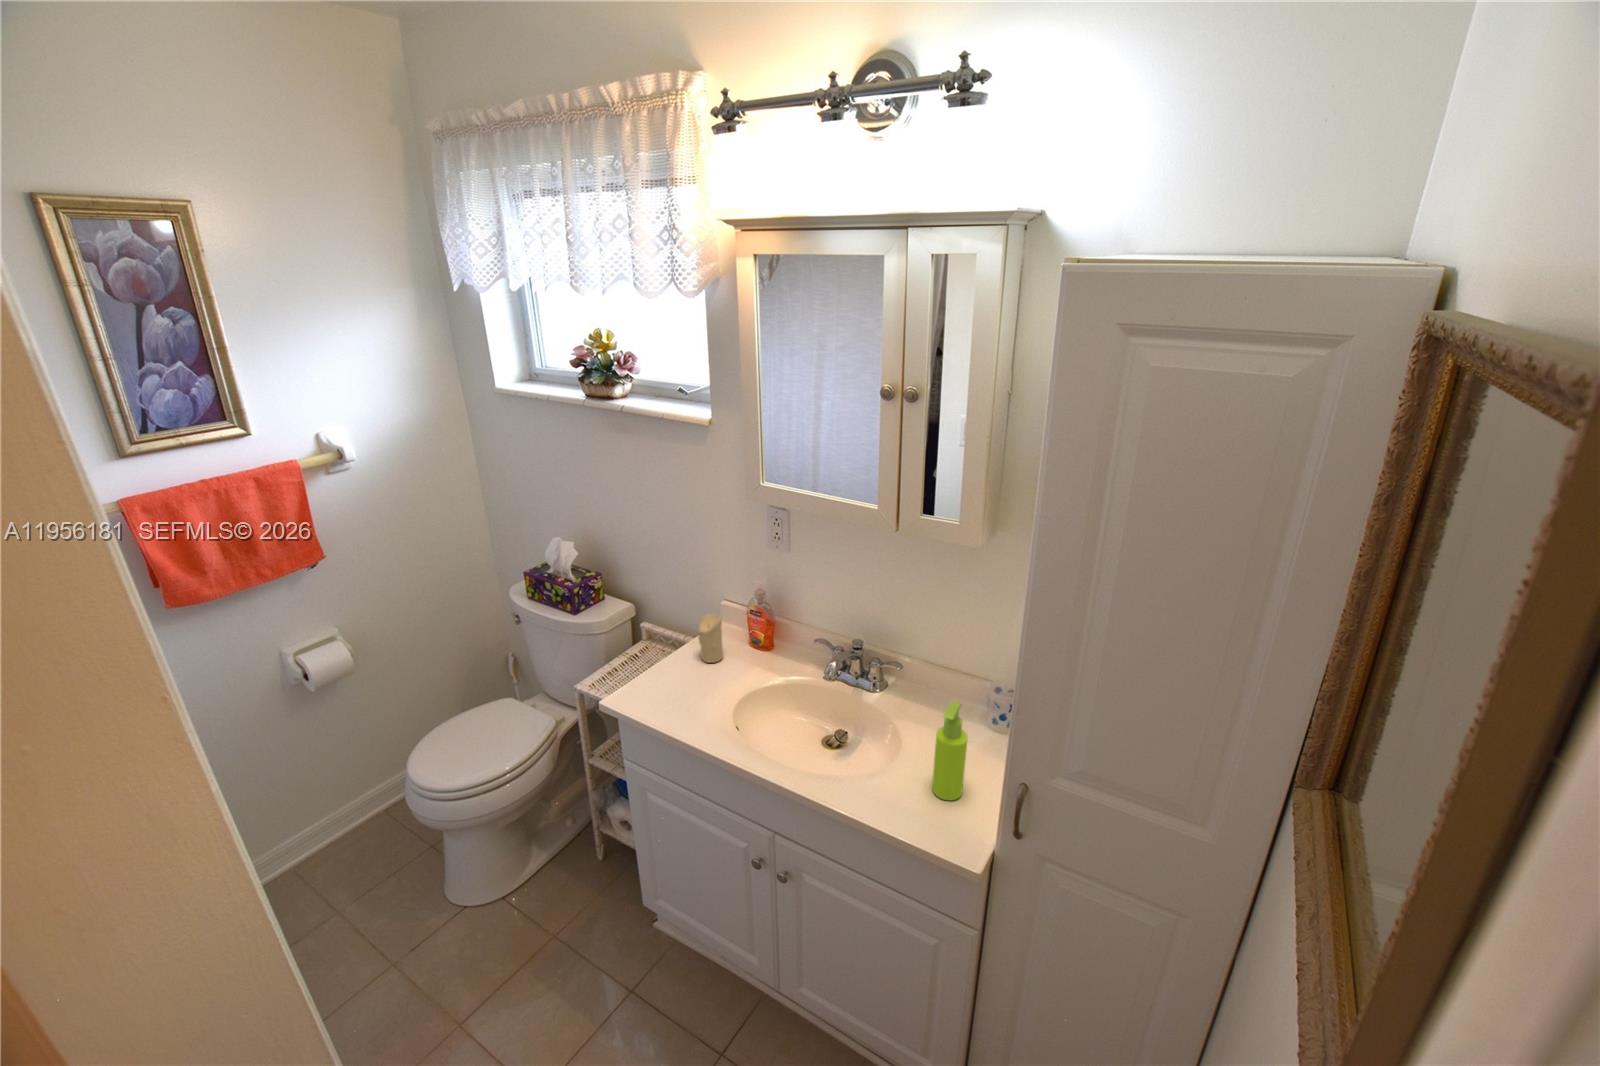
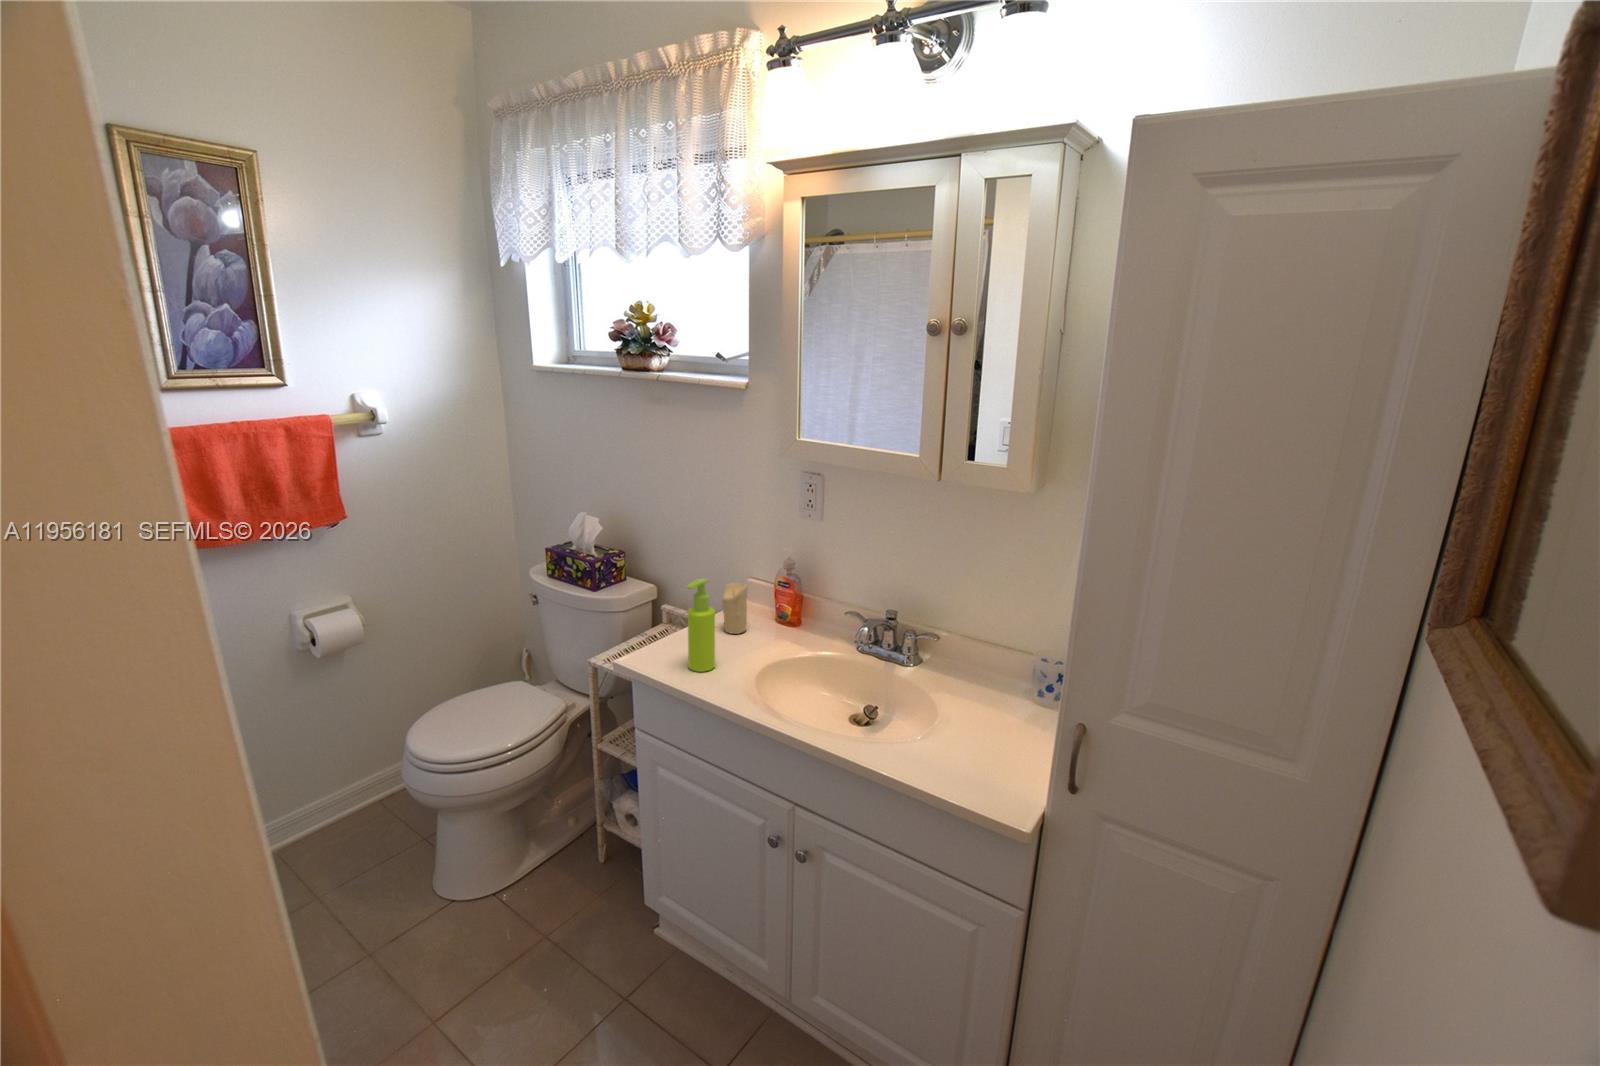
soap dispenser: present [932,701,968,800] -> present [687,579,715,672]

